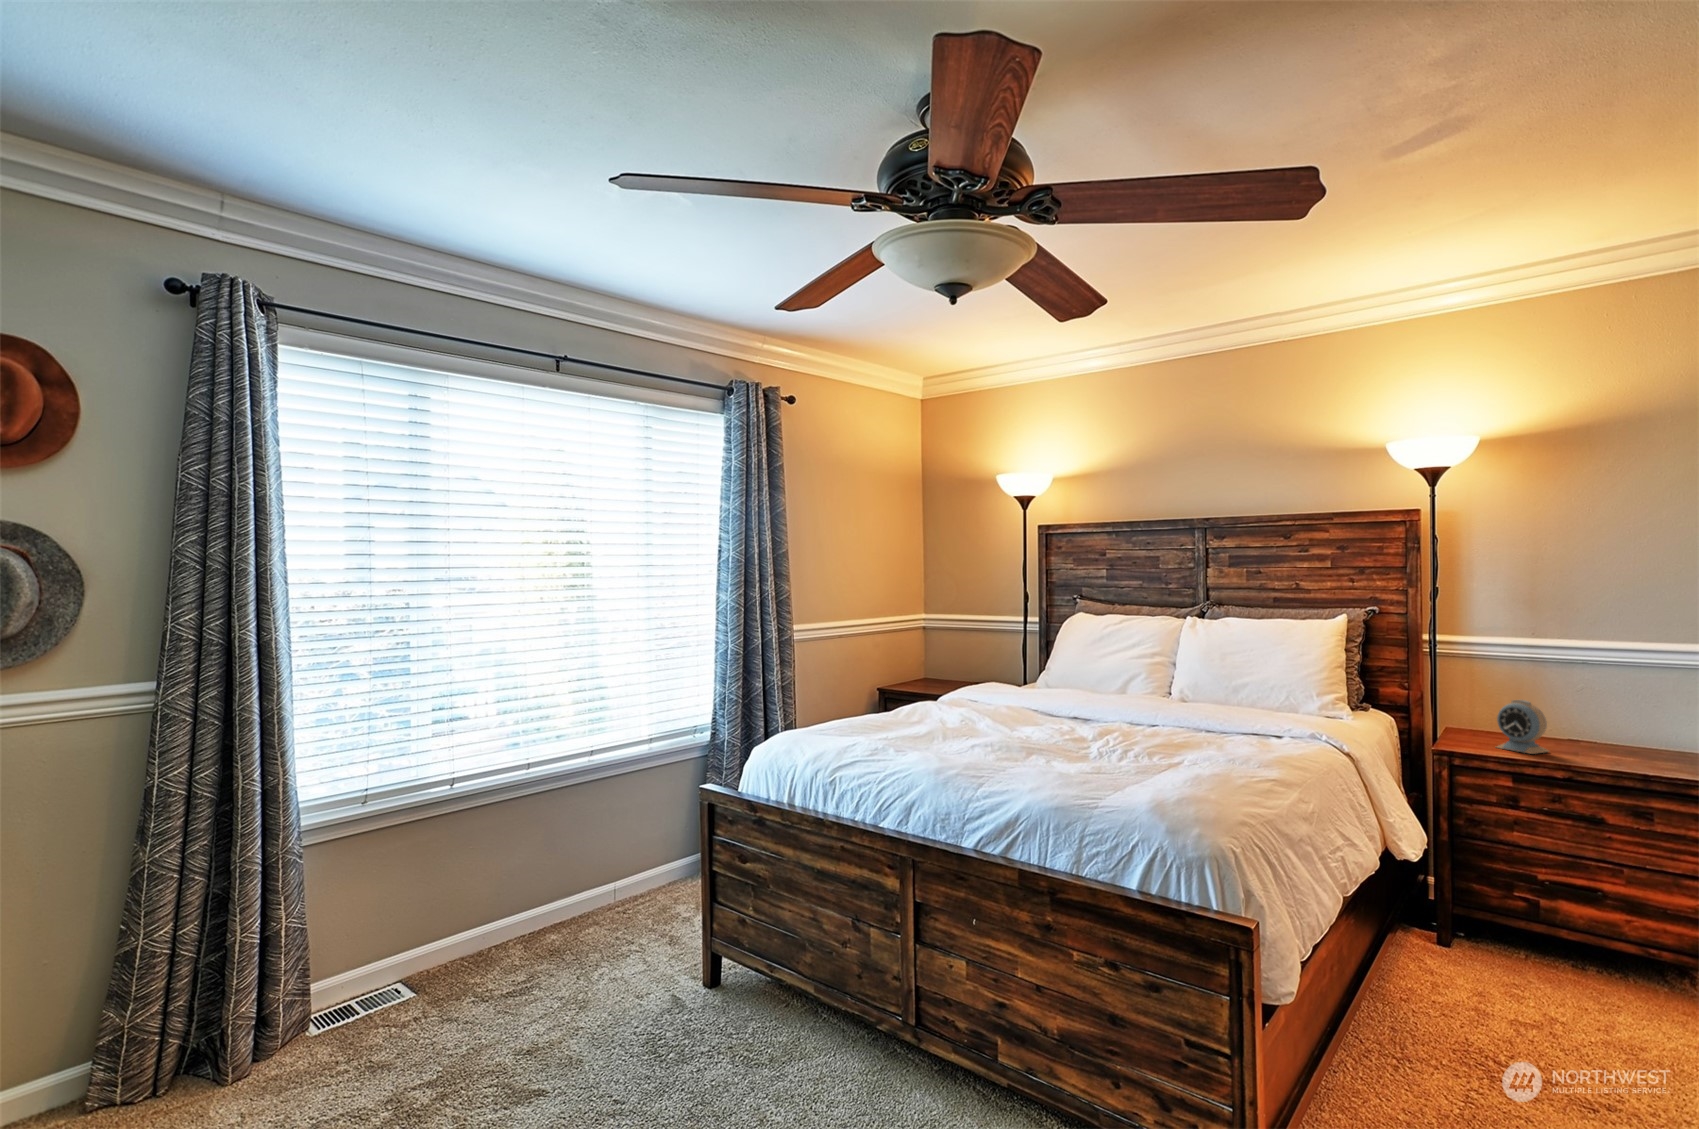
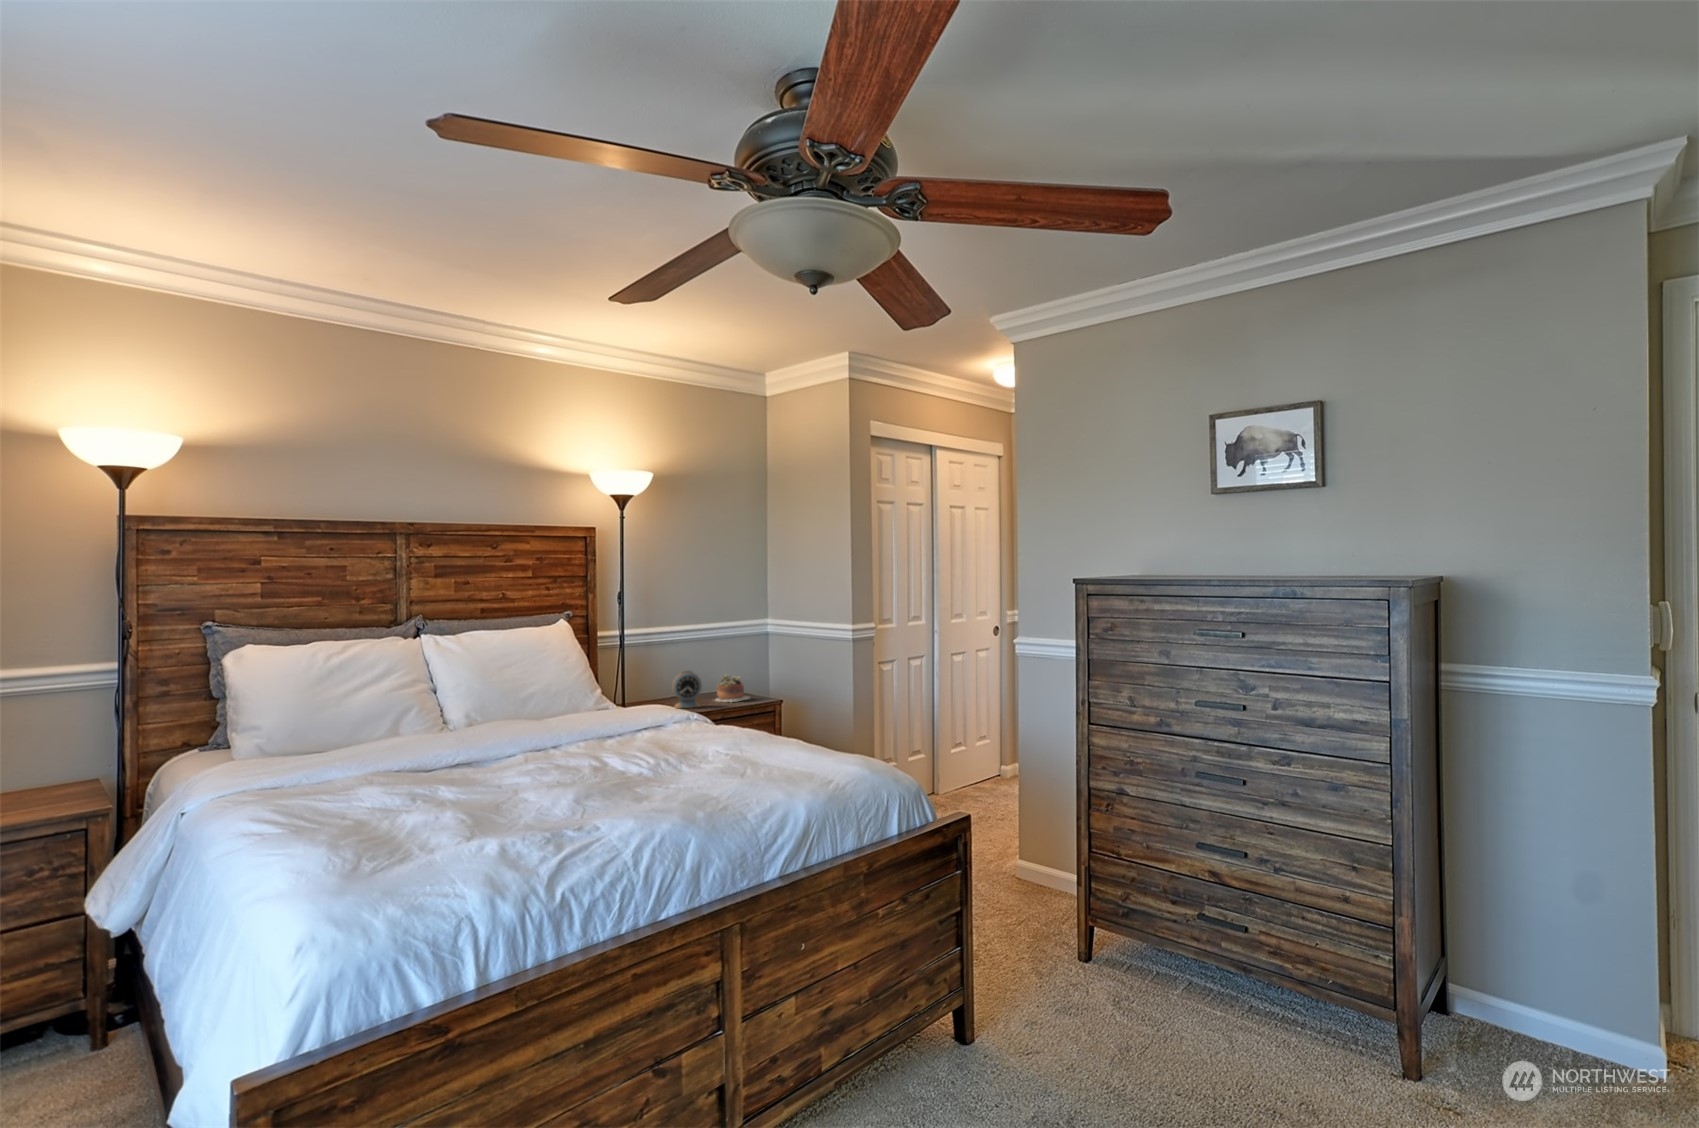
succulent plant: none [1601,721,1667,767] -> present [715,675,749,702]

